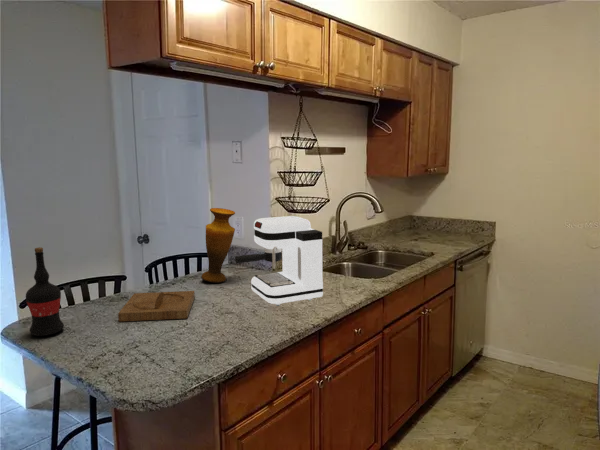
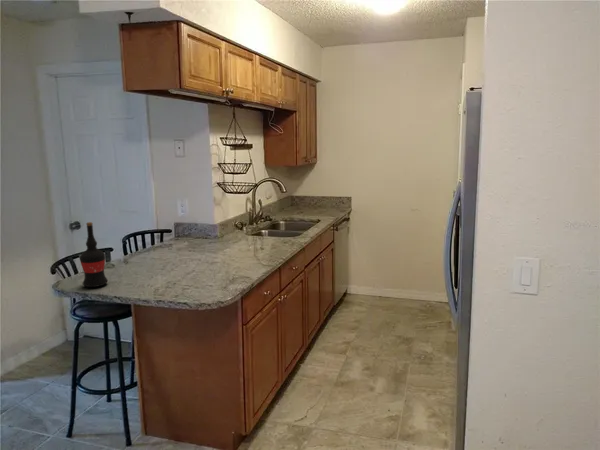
vase: present [201,208,235,283] -> none [170,192,196,248]
coffee maker: present [235,216,323,305] -> none [210,195,271,256]
tray: present [118,291,195,322] -> none [134,252,190,275]

